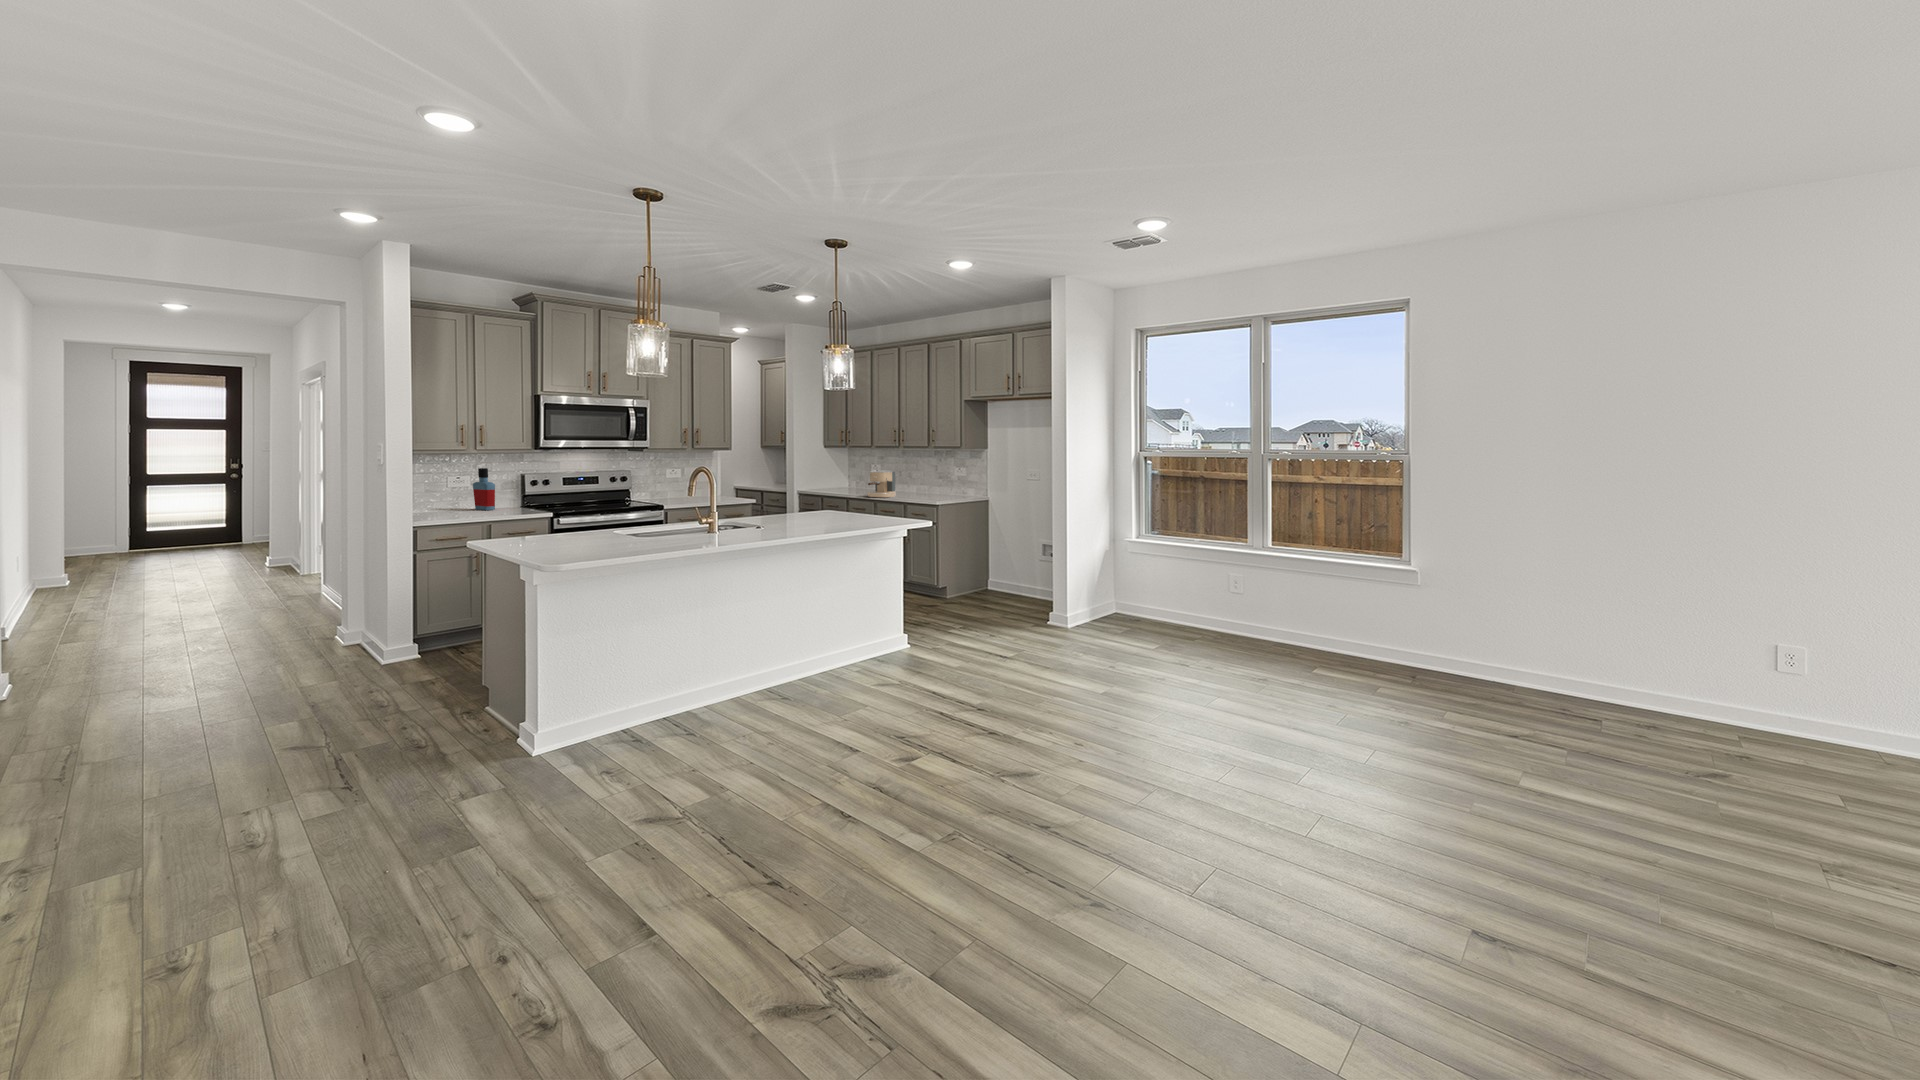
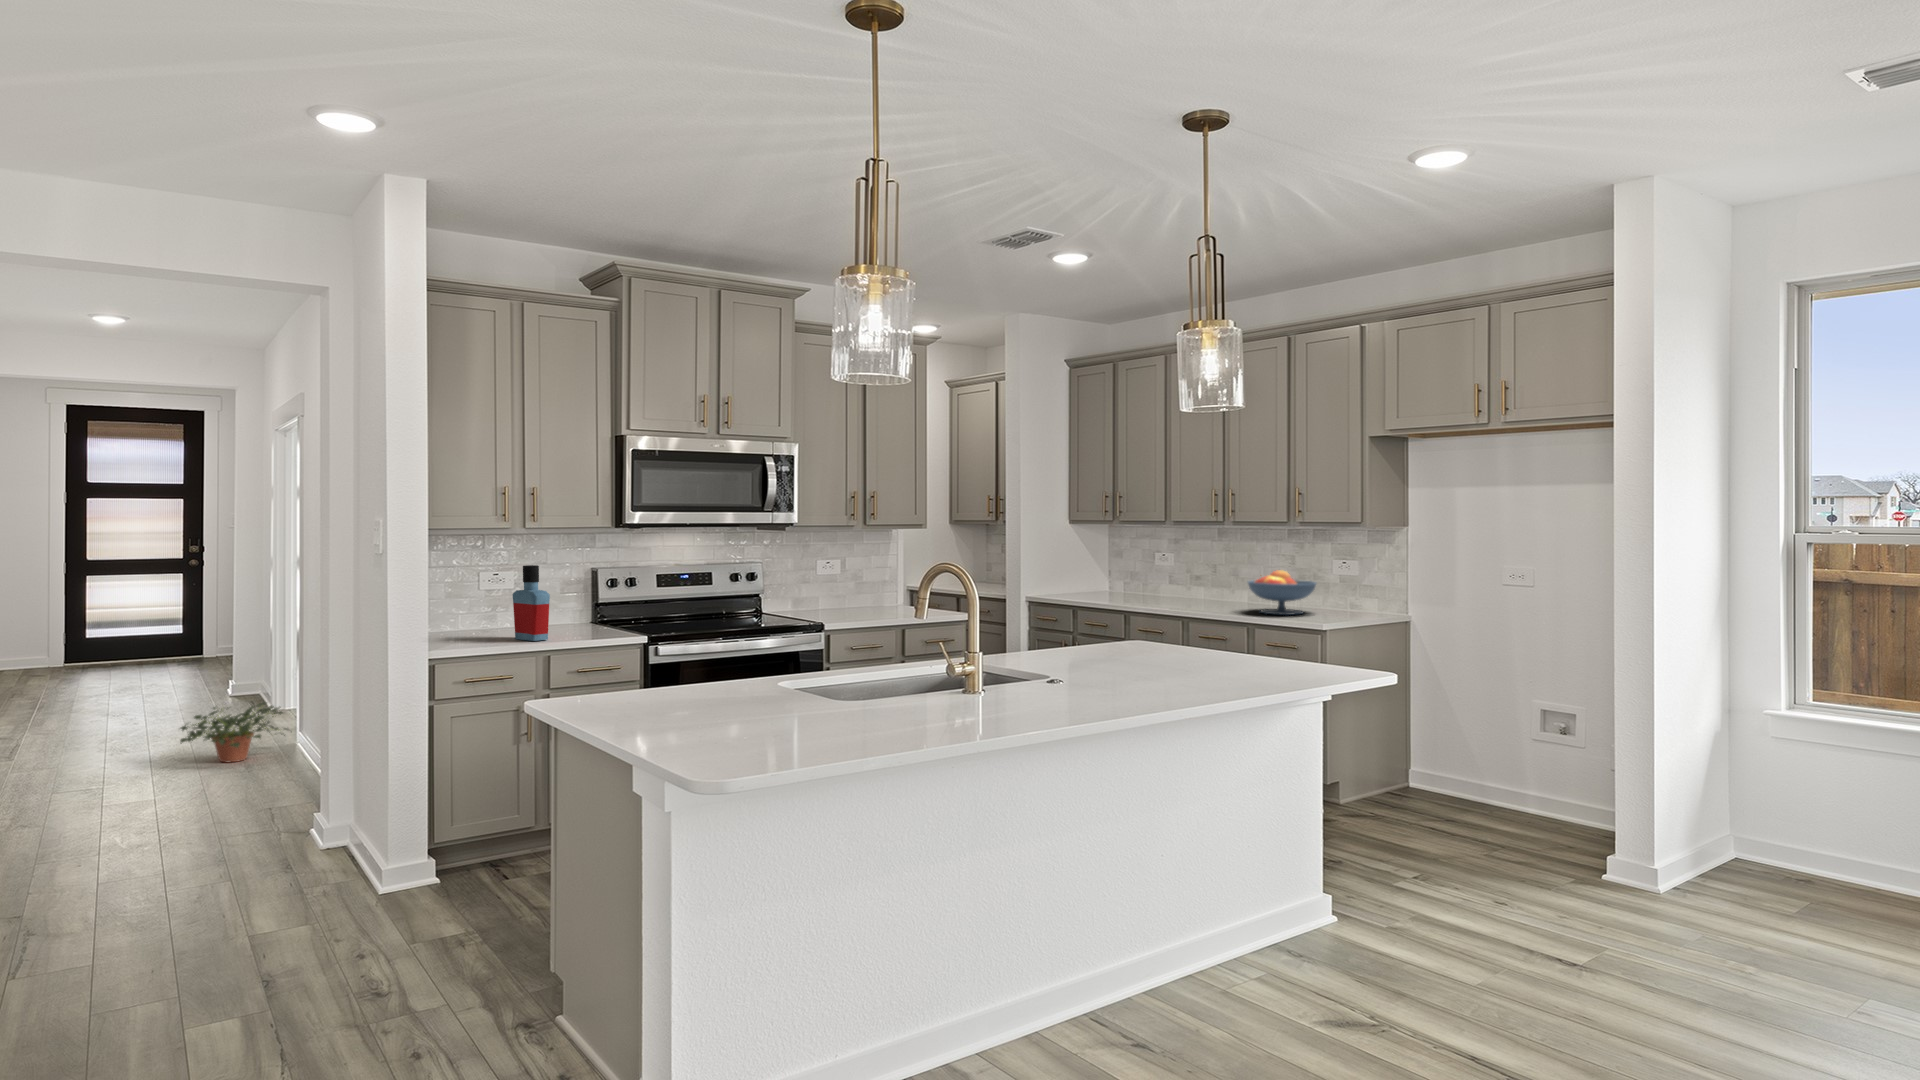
coffee maker: present [867,470,896,497] -> none [1168,558,1219,608]
fruit bowl: none [906,476,942,500] -> present [1248,570,1316,615]
potted plant: none [251,558,329,594] -> present [181,702,288,763]

